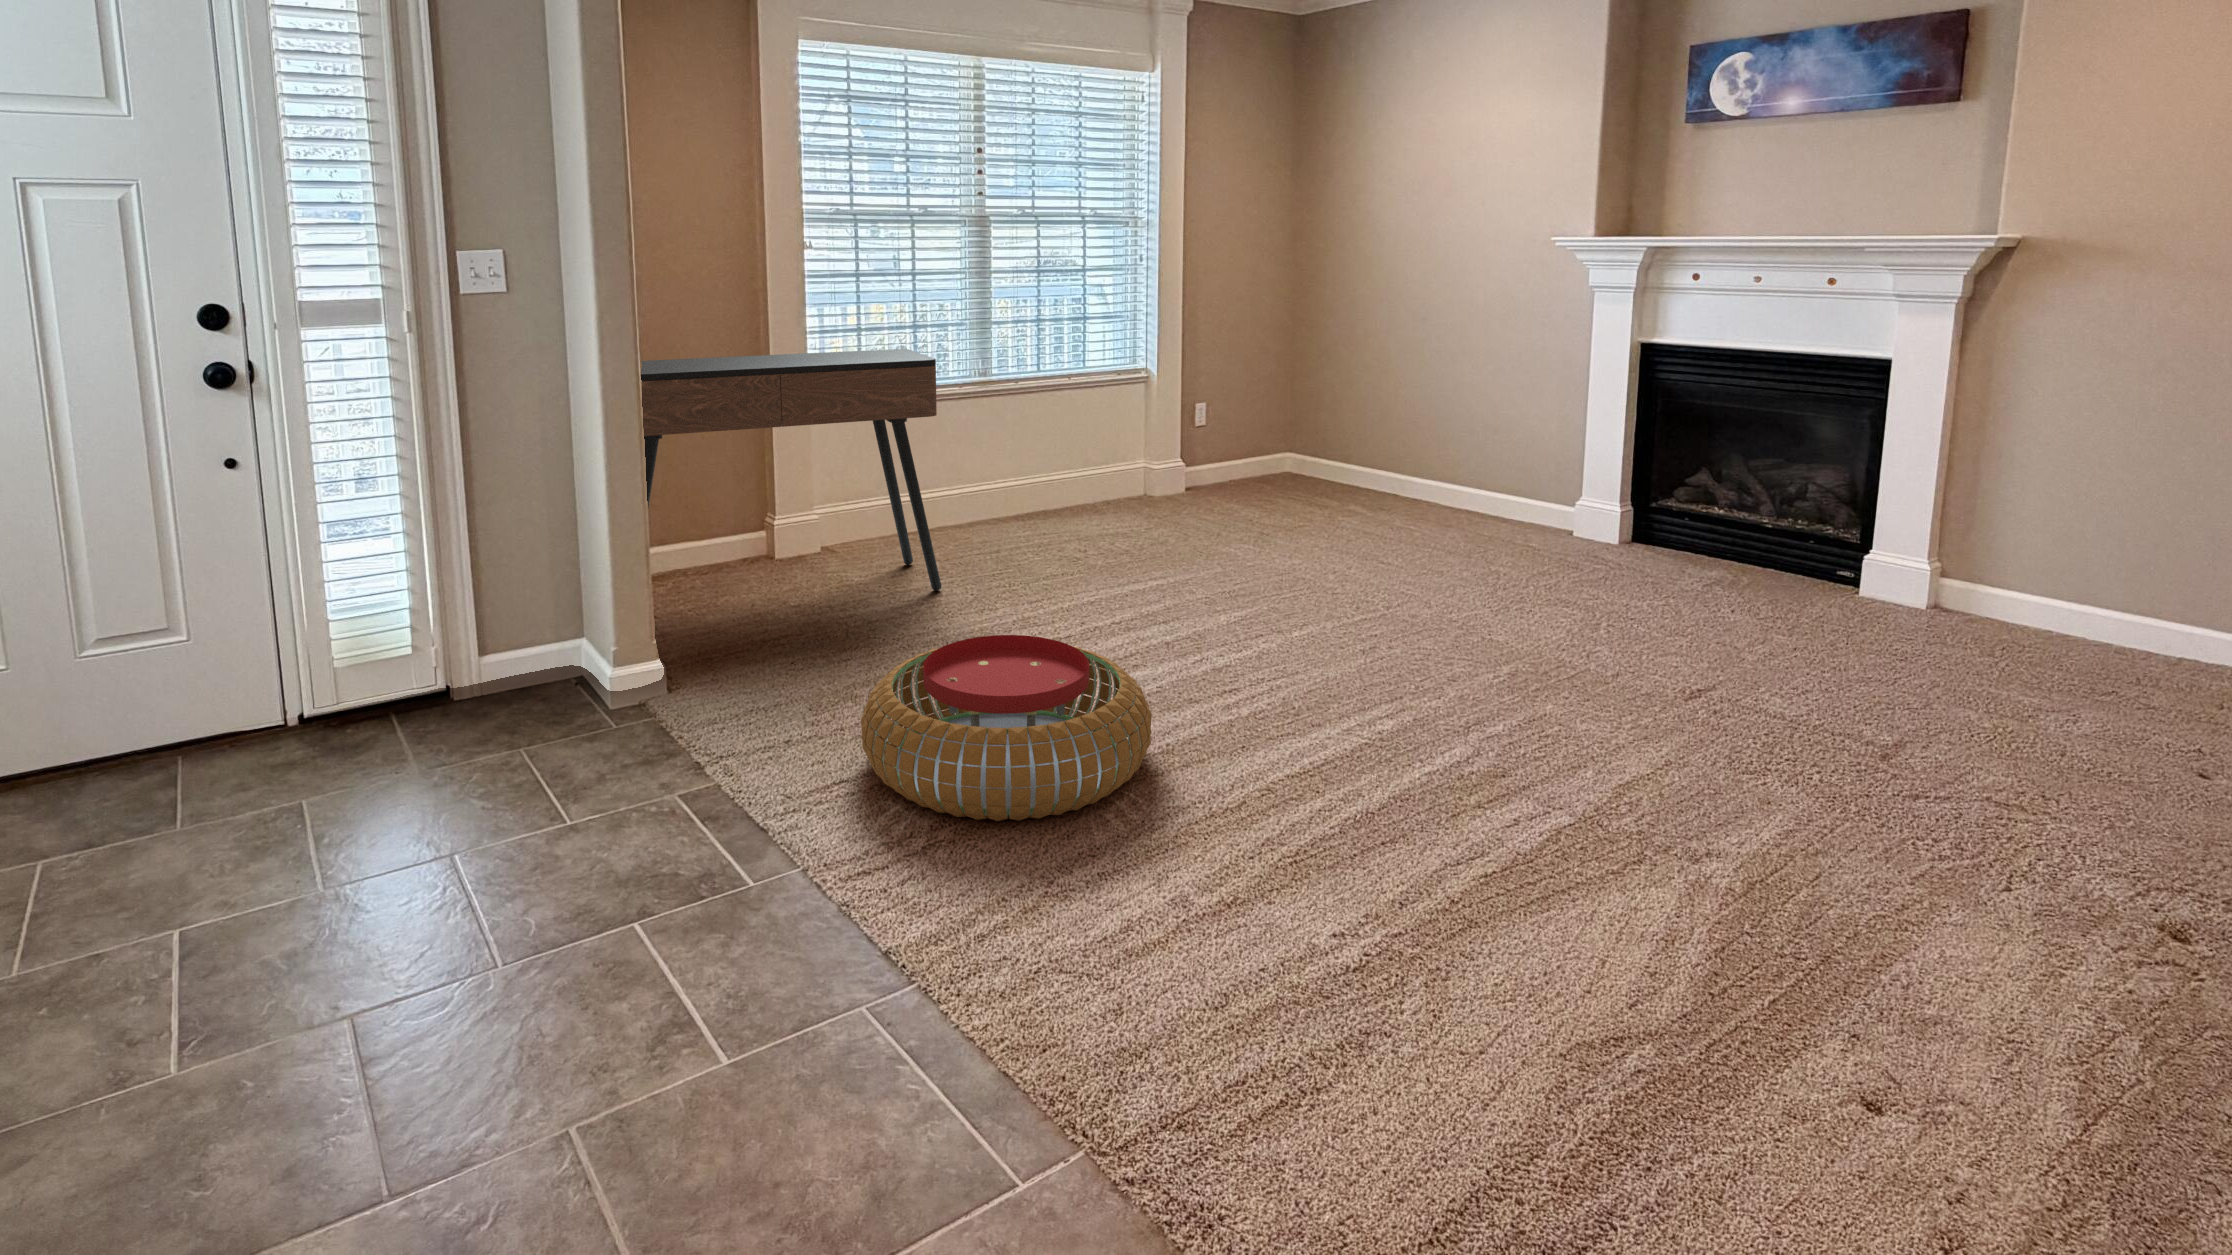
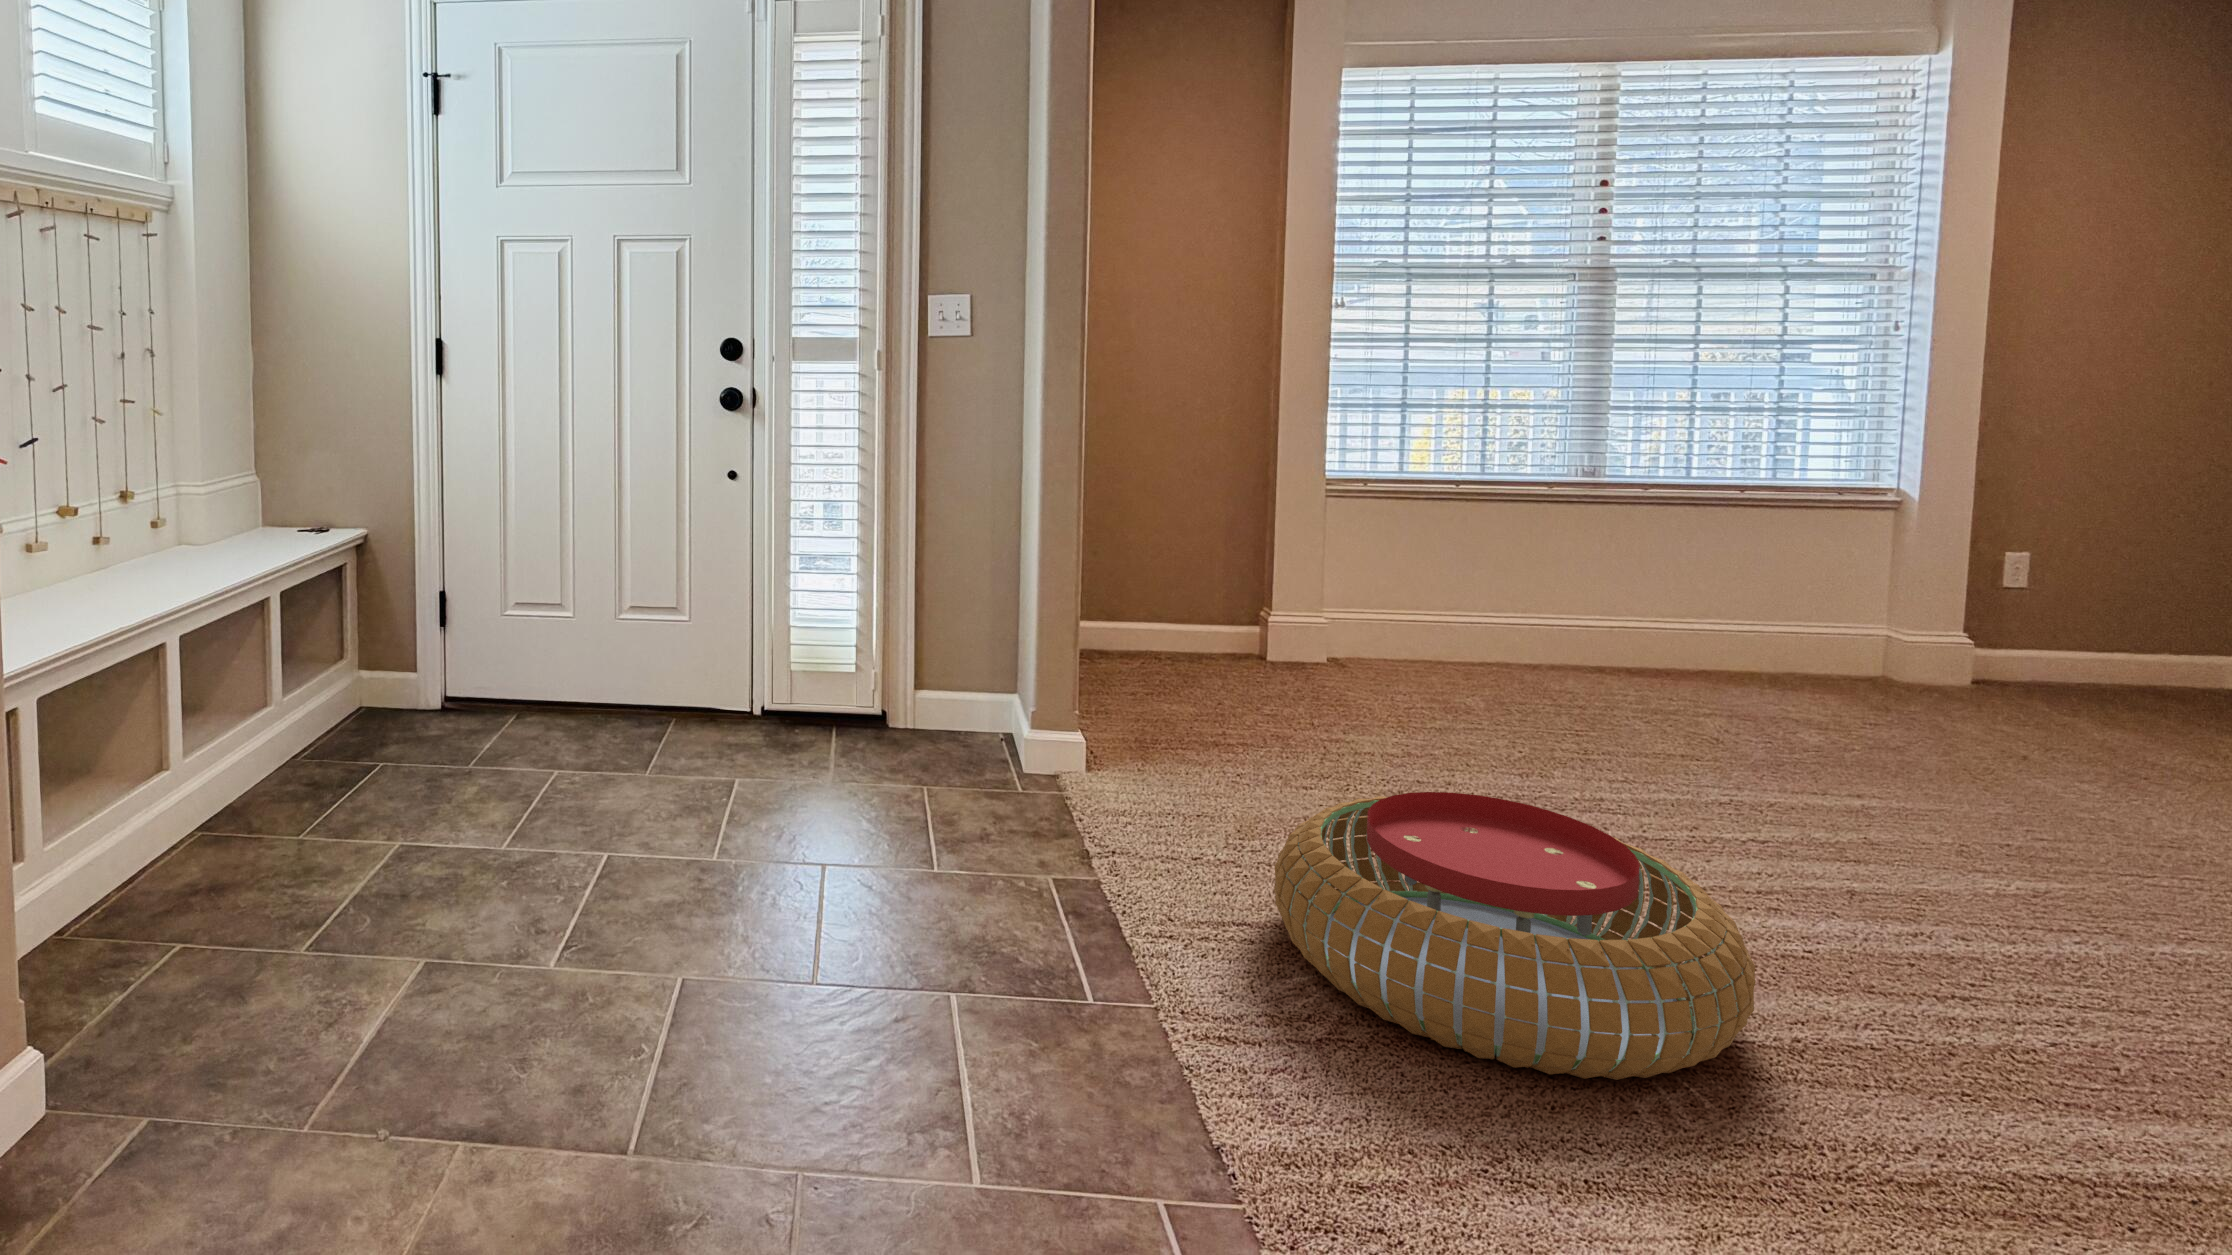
console table: present [641,349,941,591] -> none [1065,420,1485,738]

